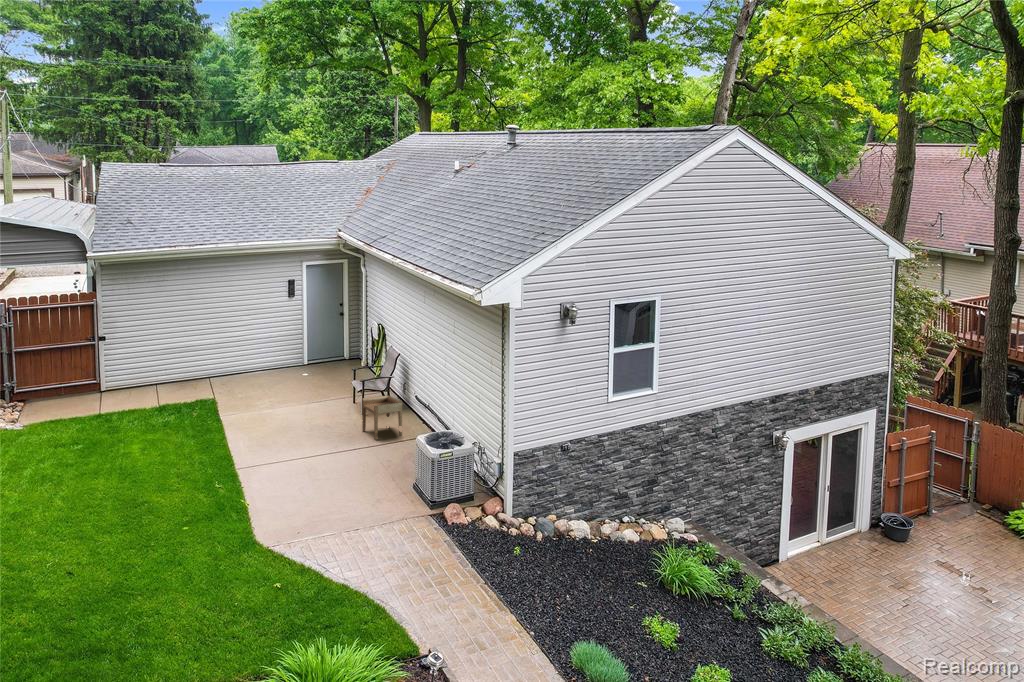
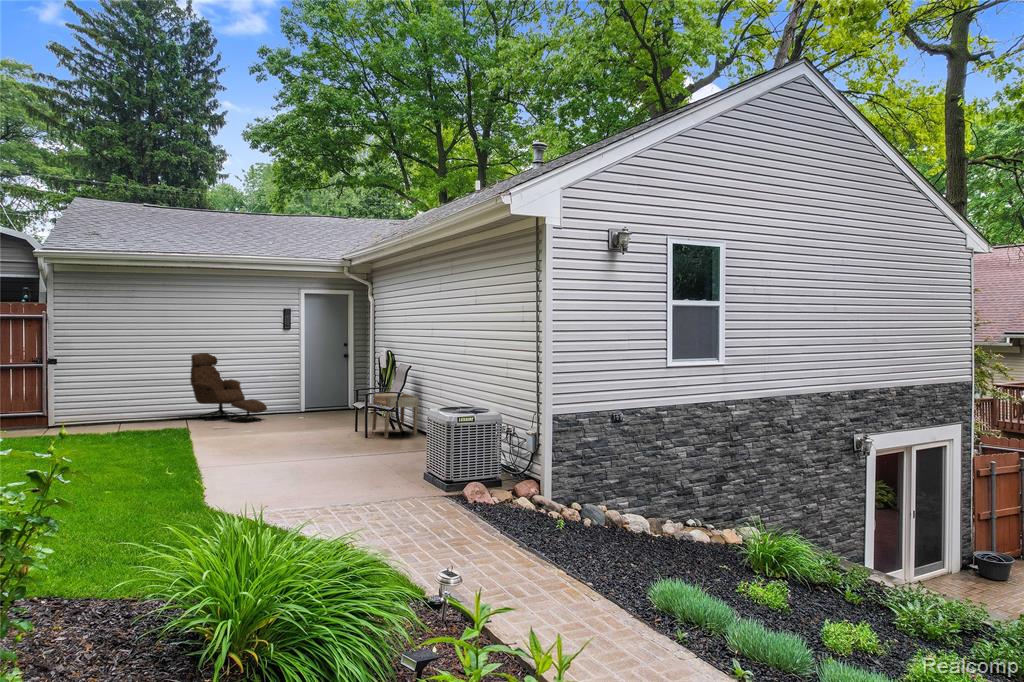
lounge chair: none [193,358,265,423] -> present [190,353,267,422]

